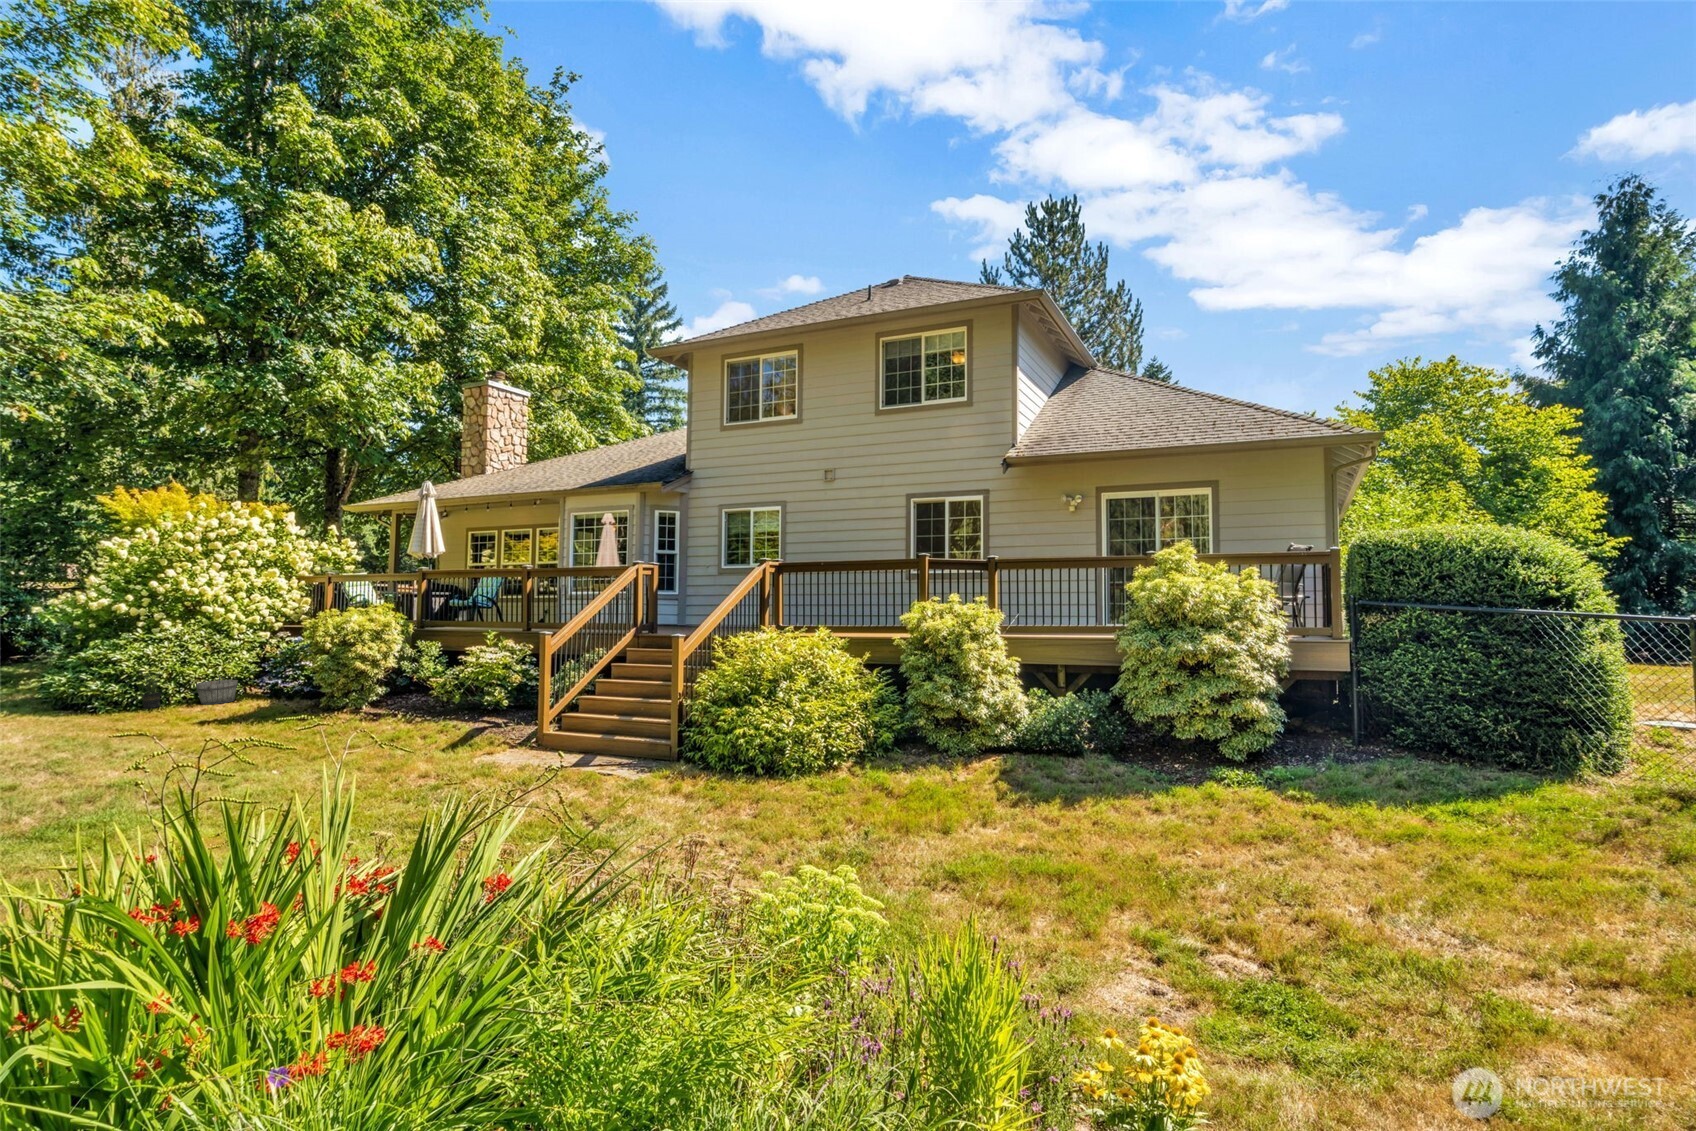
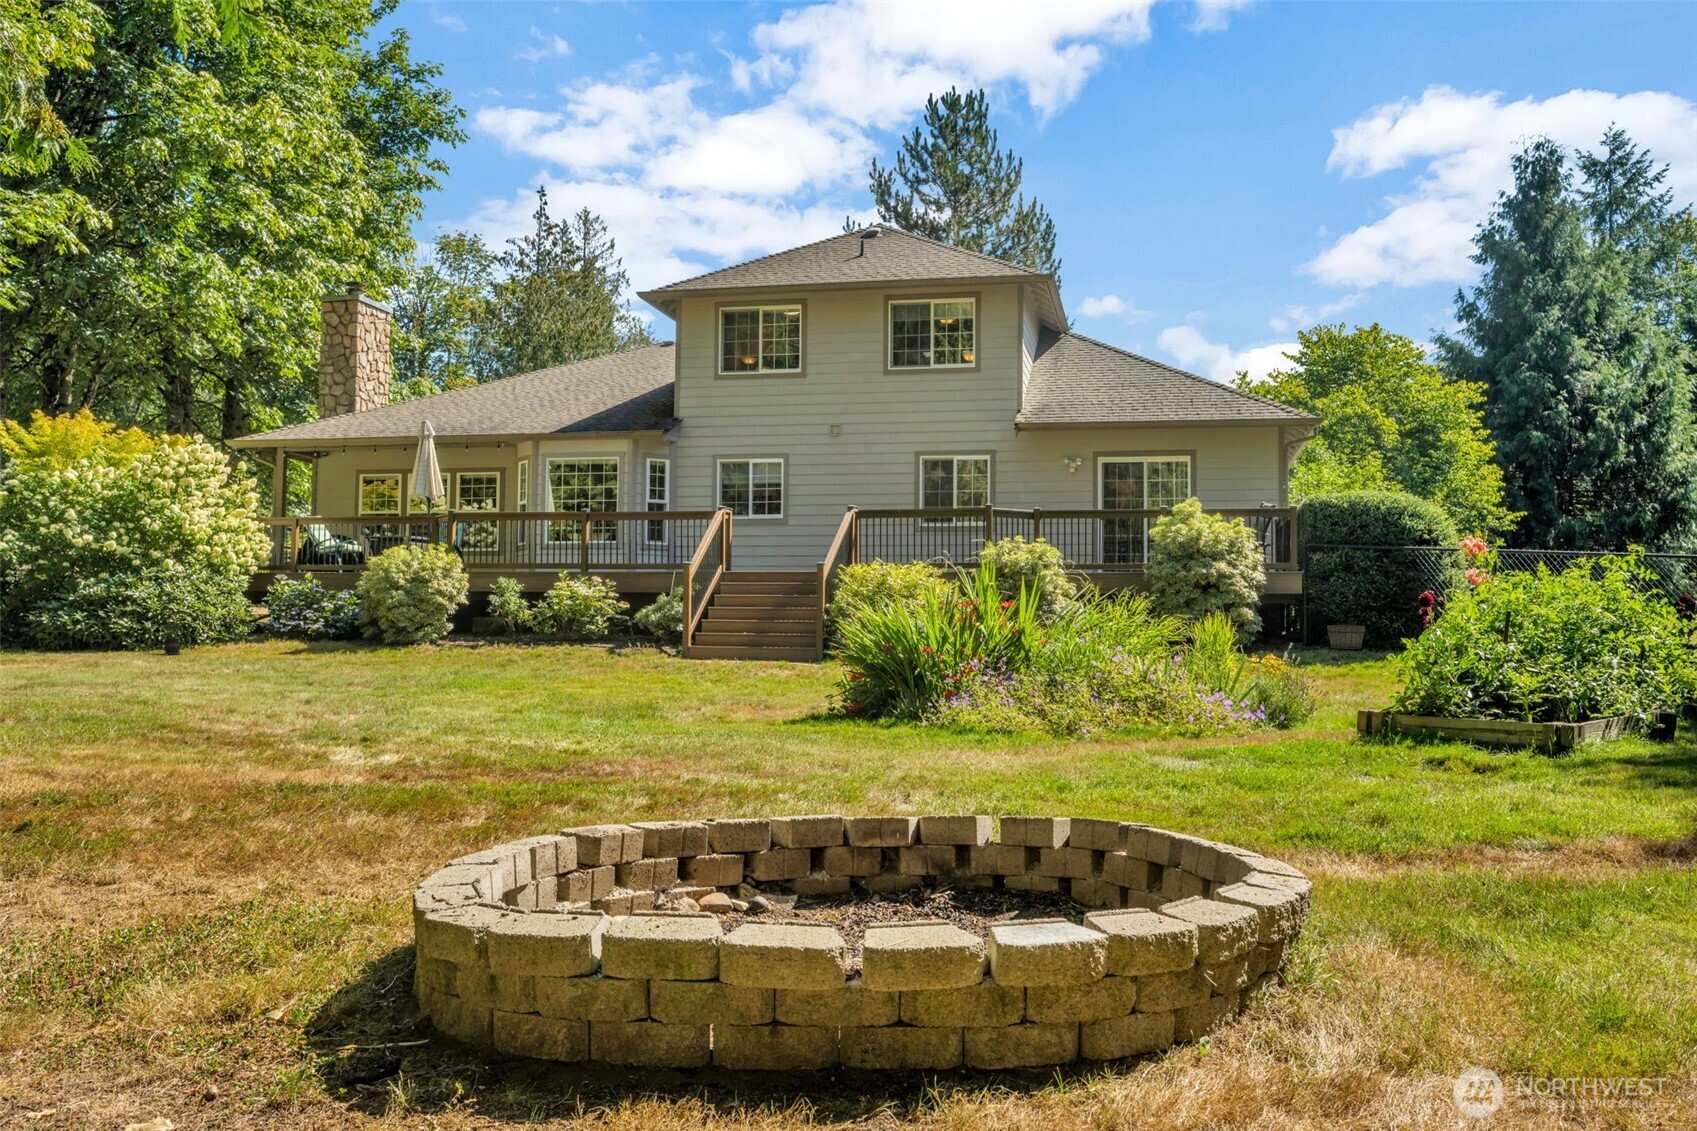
wooden bucket: present [196,675,238,704] -> present [1327,618,1365,649]

